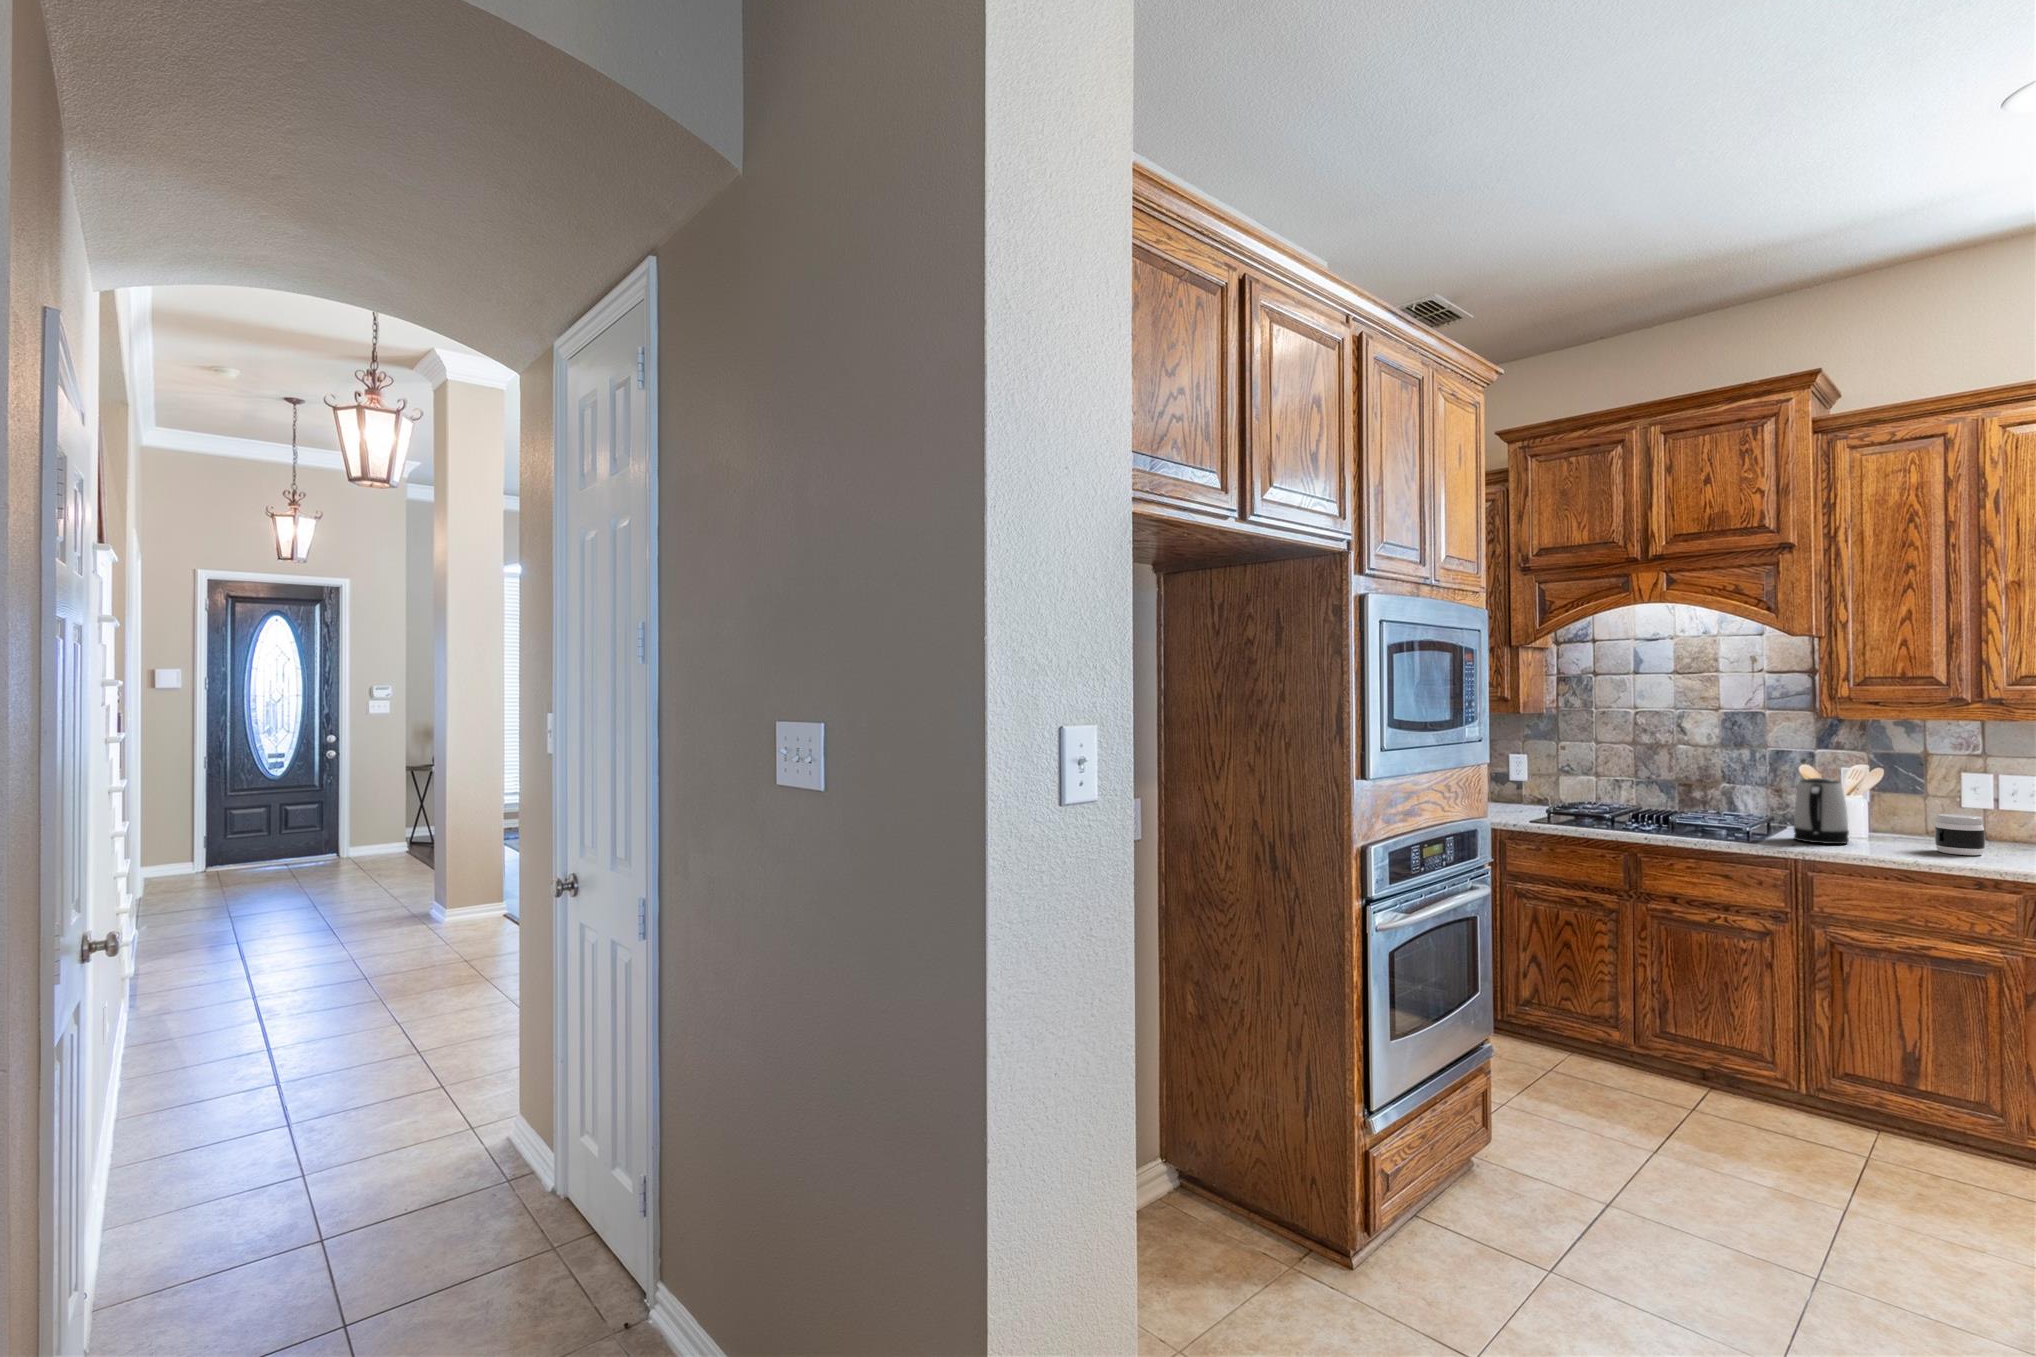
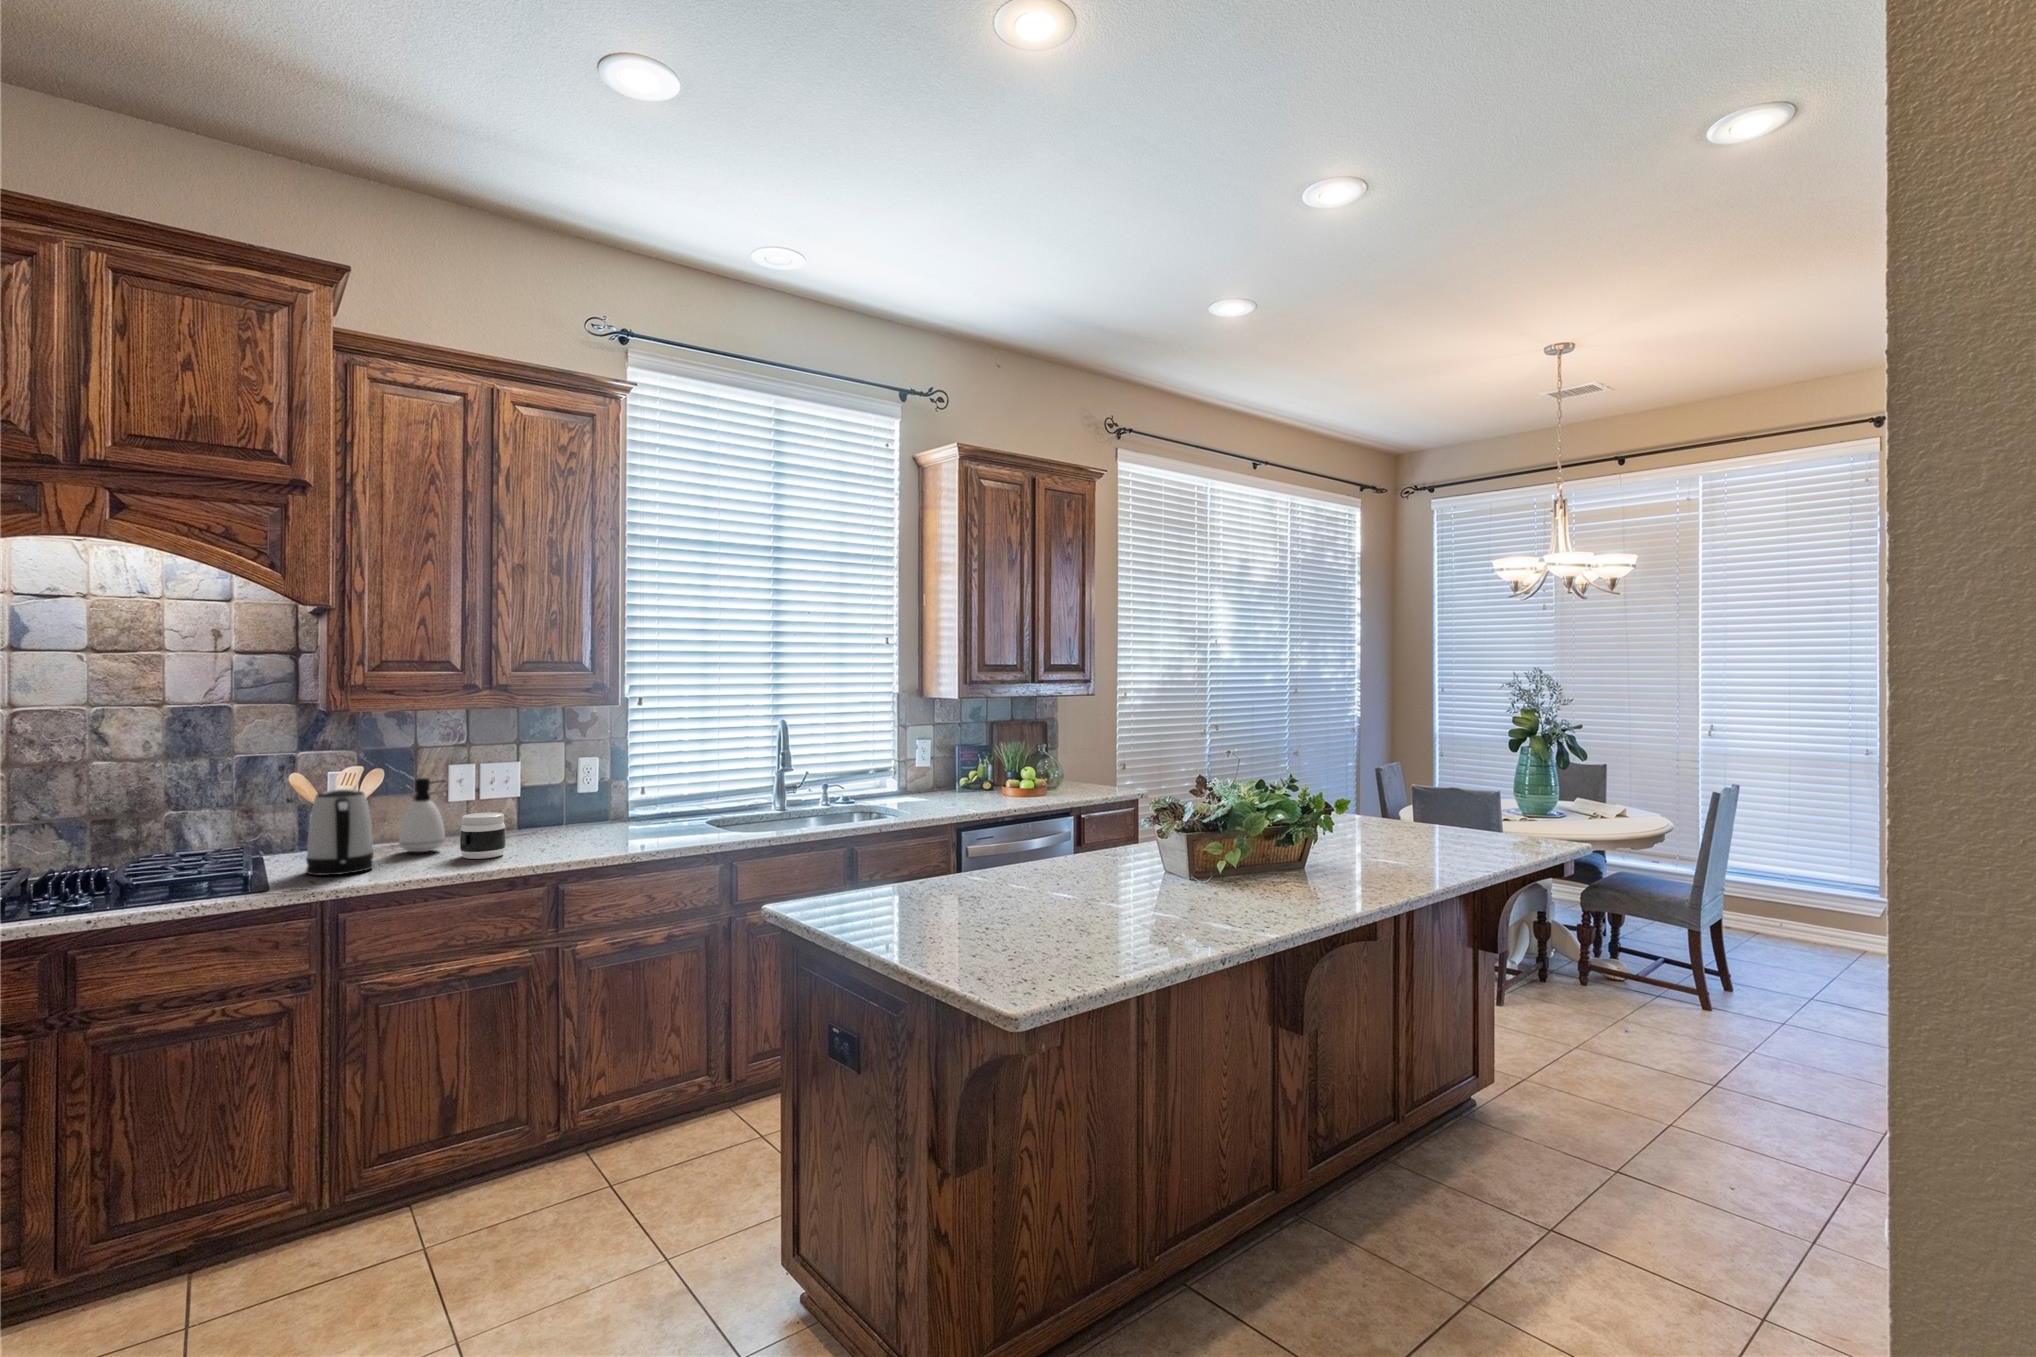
soap dispenser: none [1888,778,1934,842] -> present [399,778,446,852]

